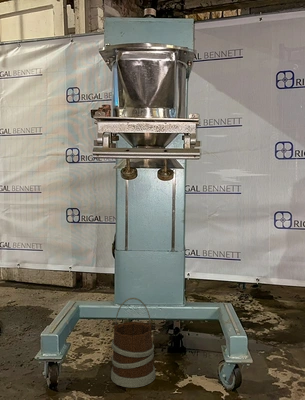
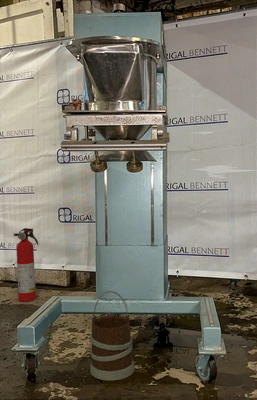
fire extinguisher: none [20,228,45,304] -> present [14,228,38,302]

